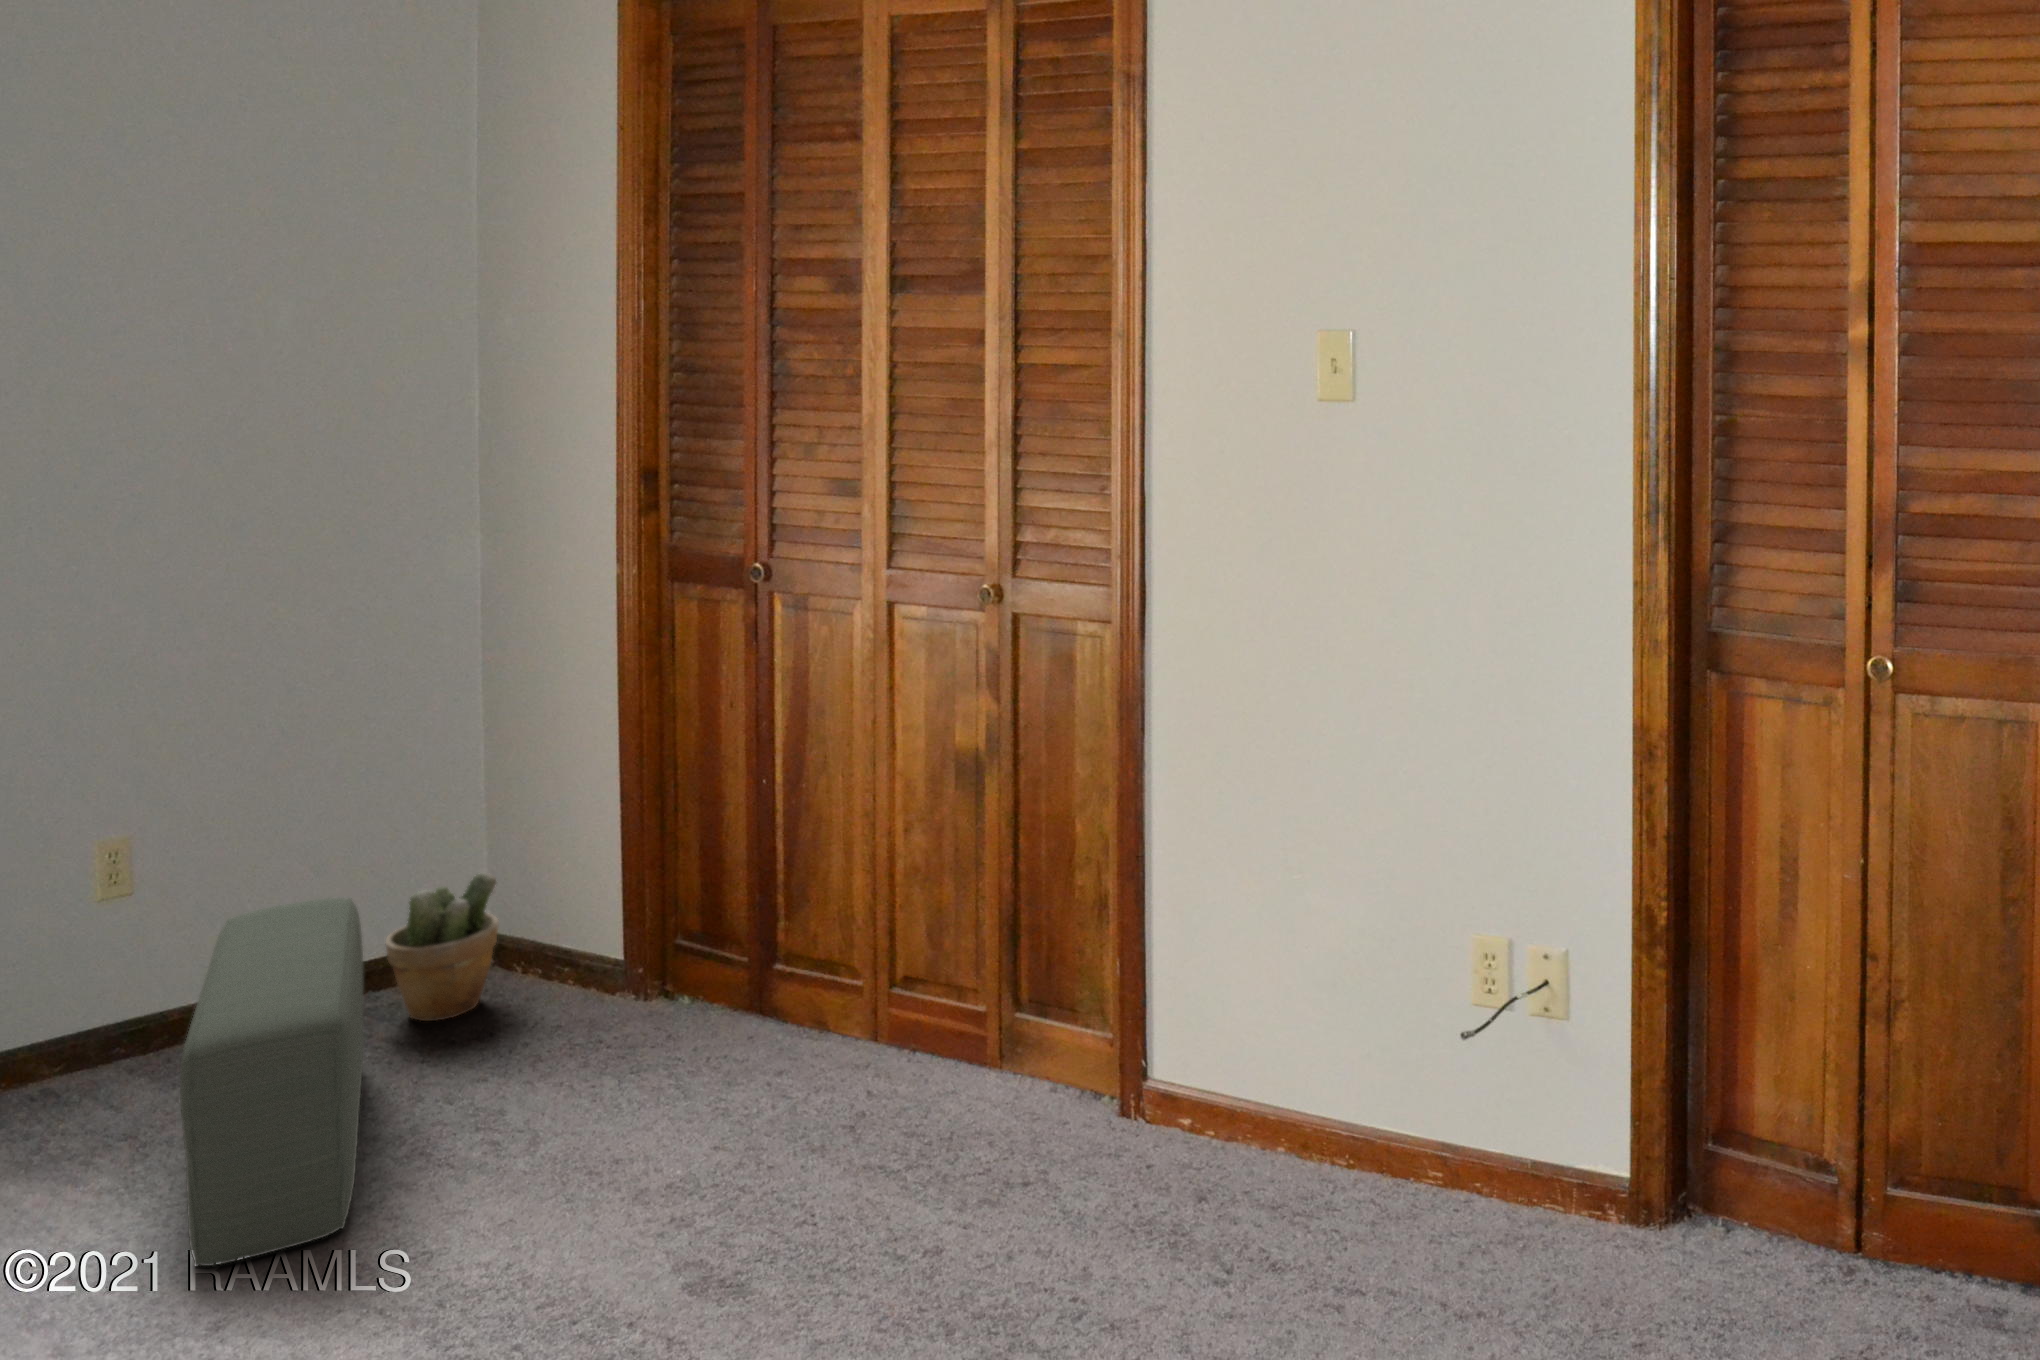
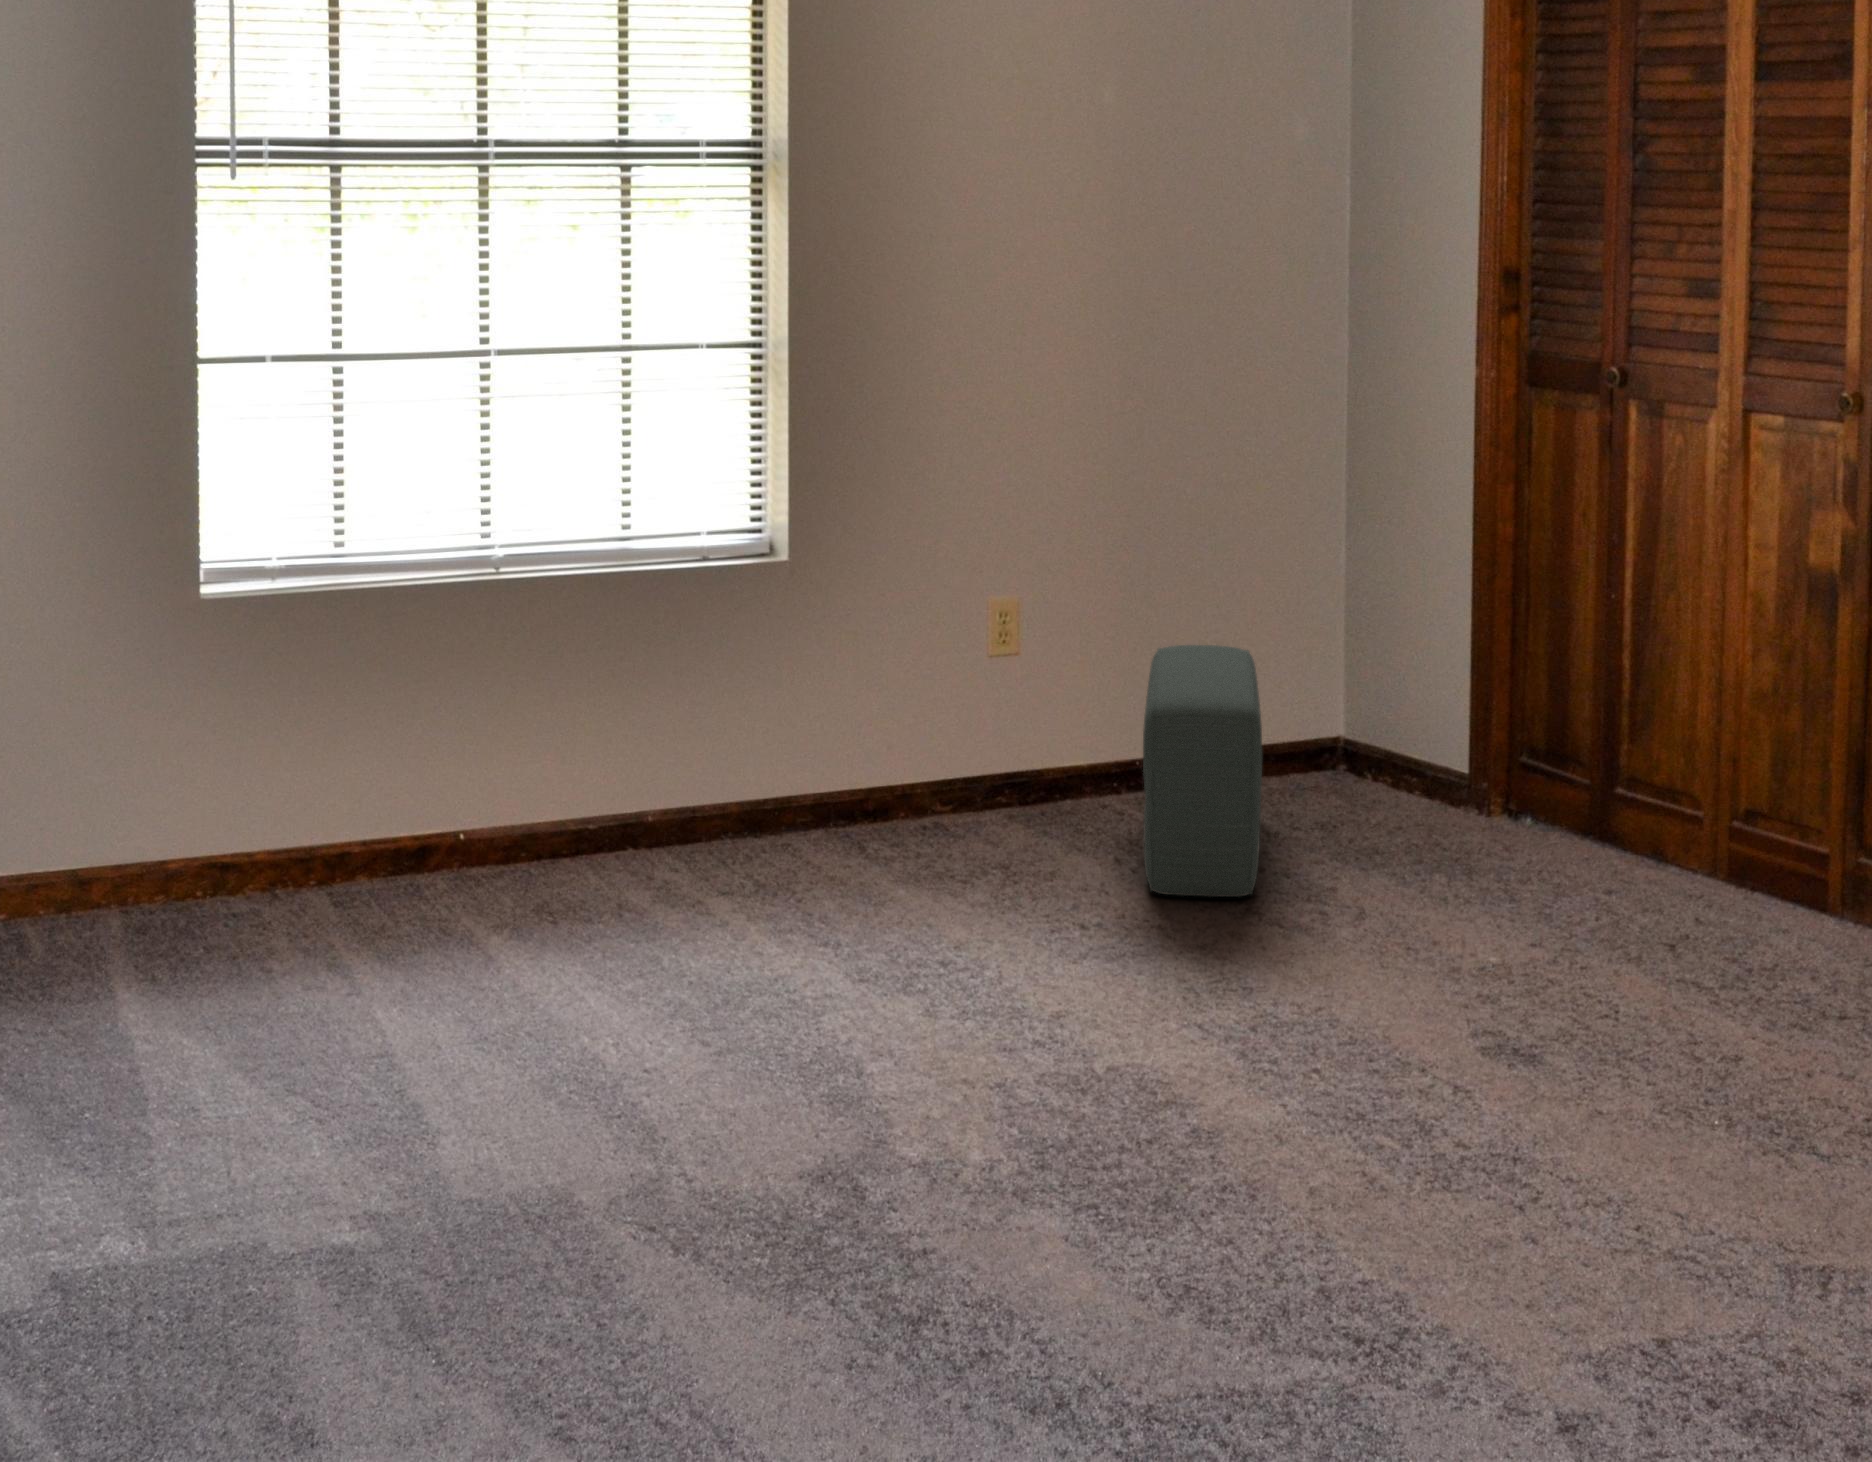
potted plant: present [385,872,499,1021] -> none [1268,664,1361,796]

